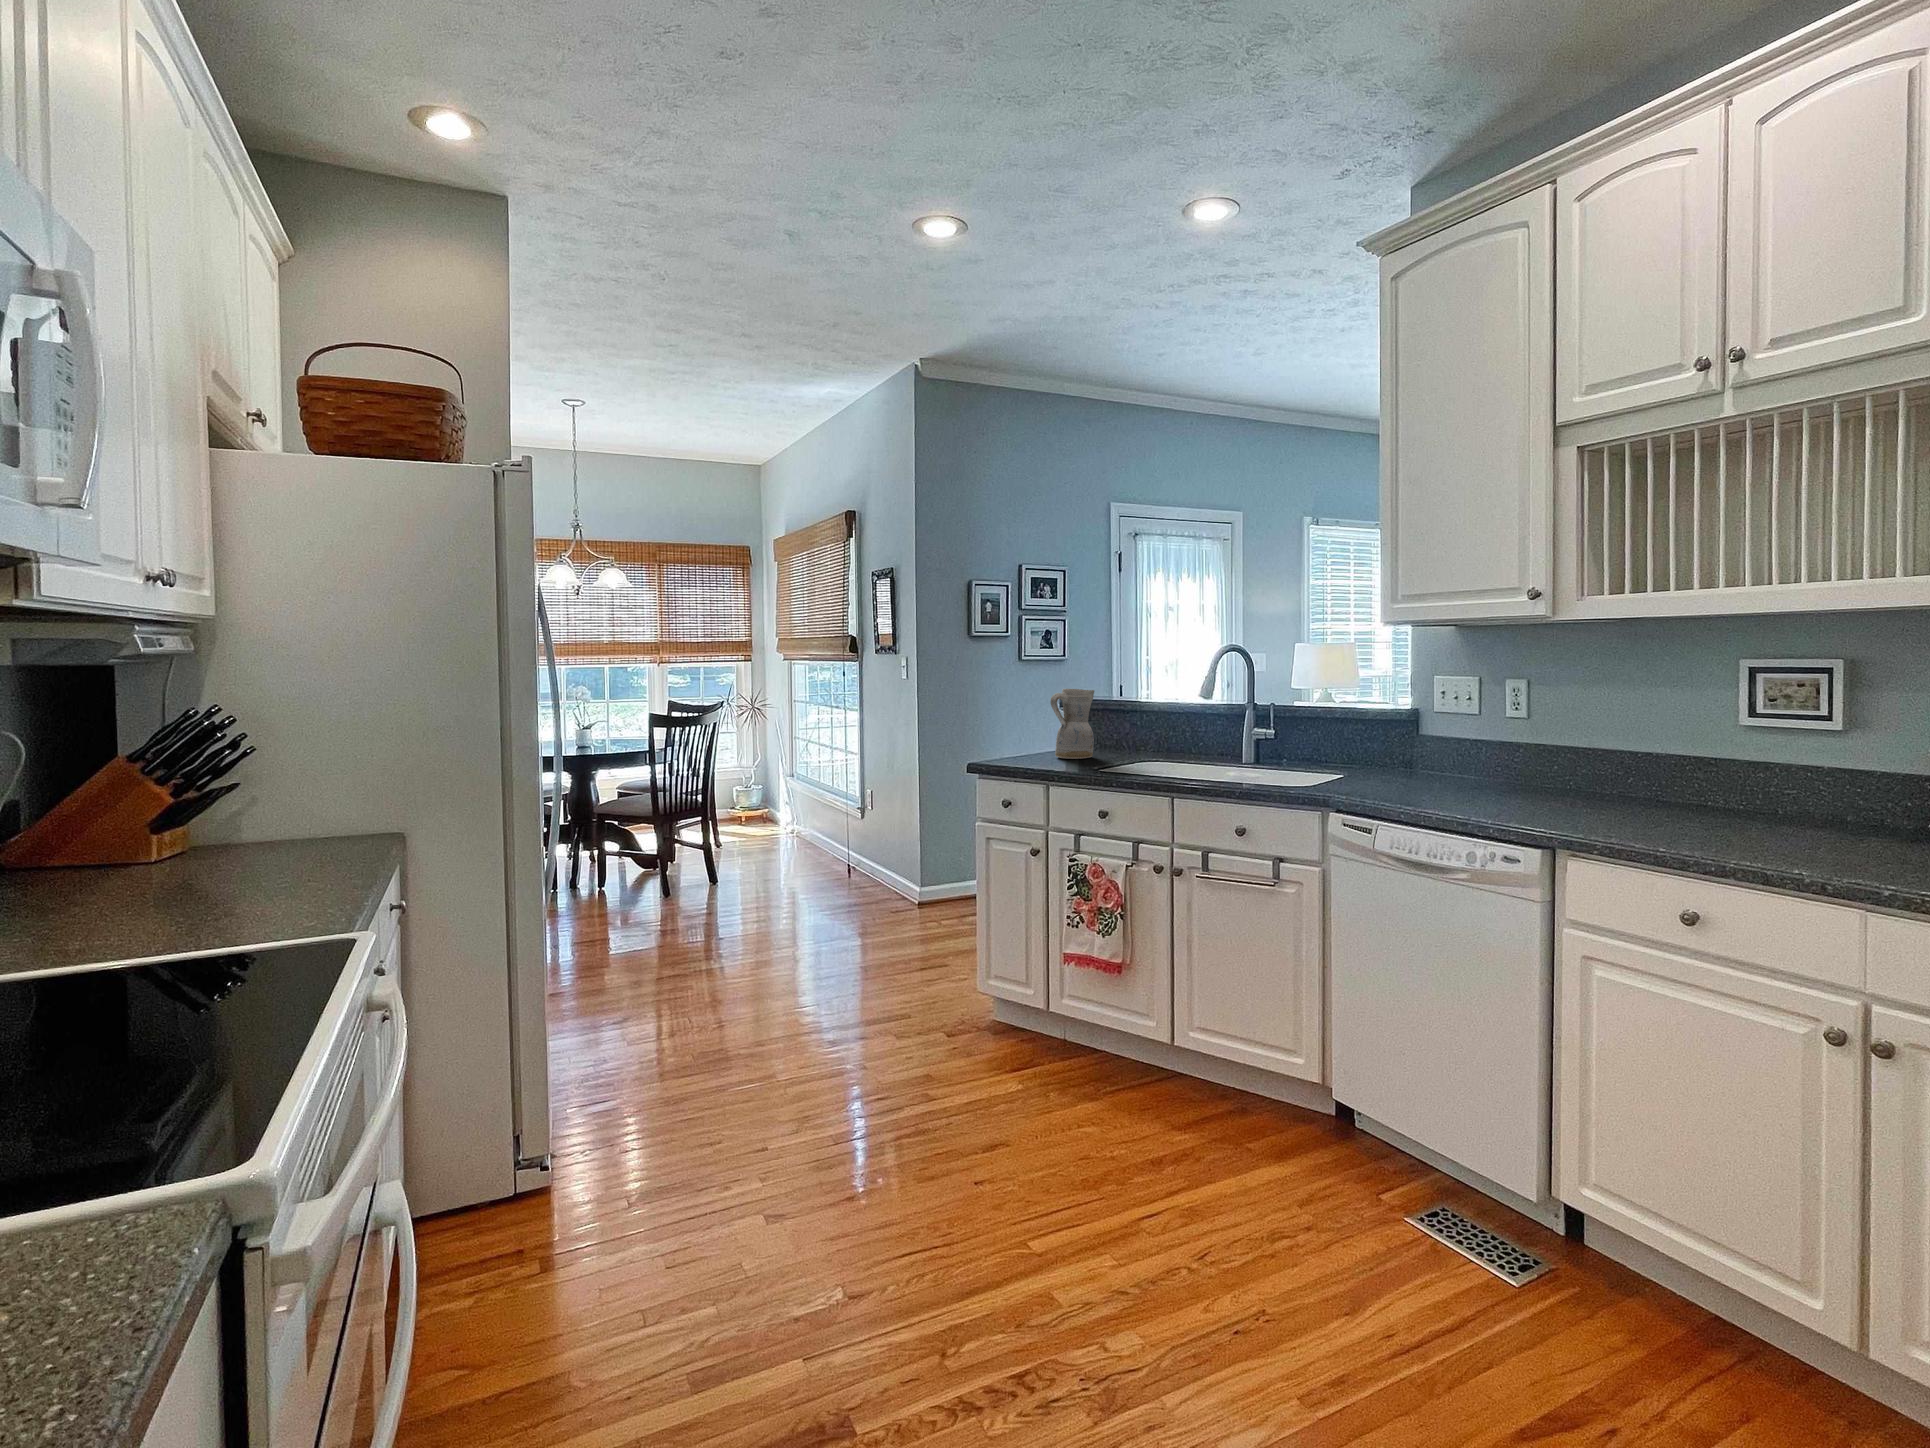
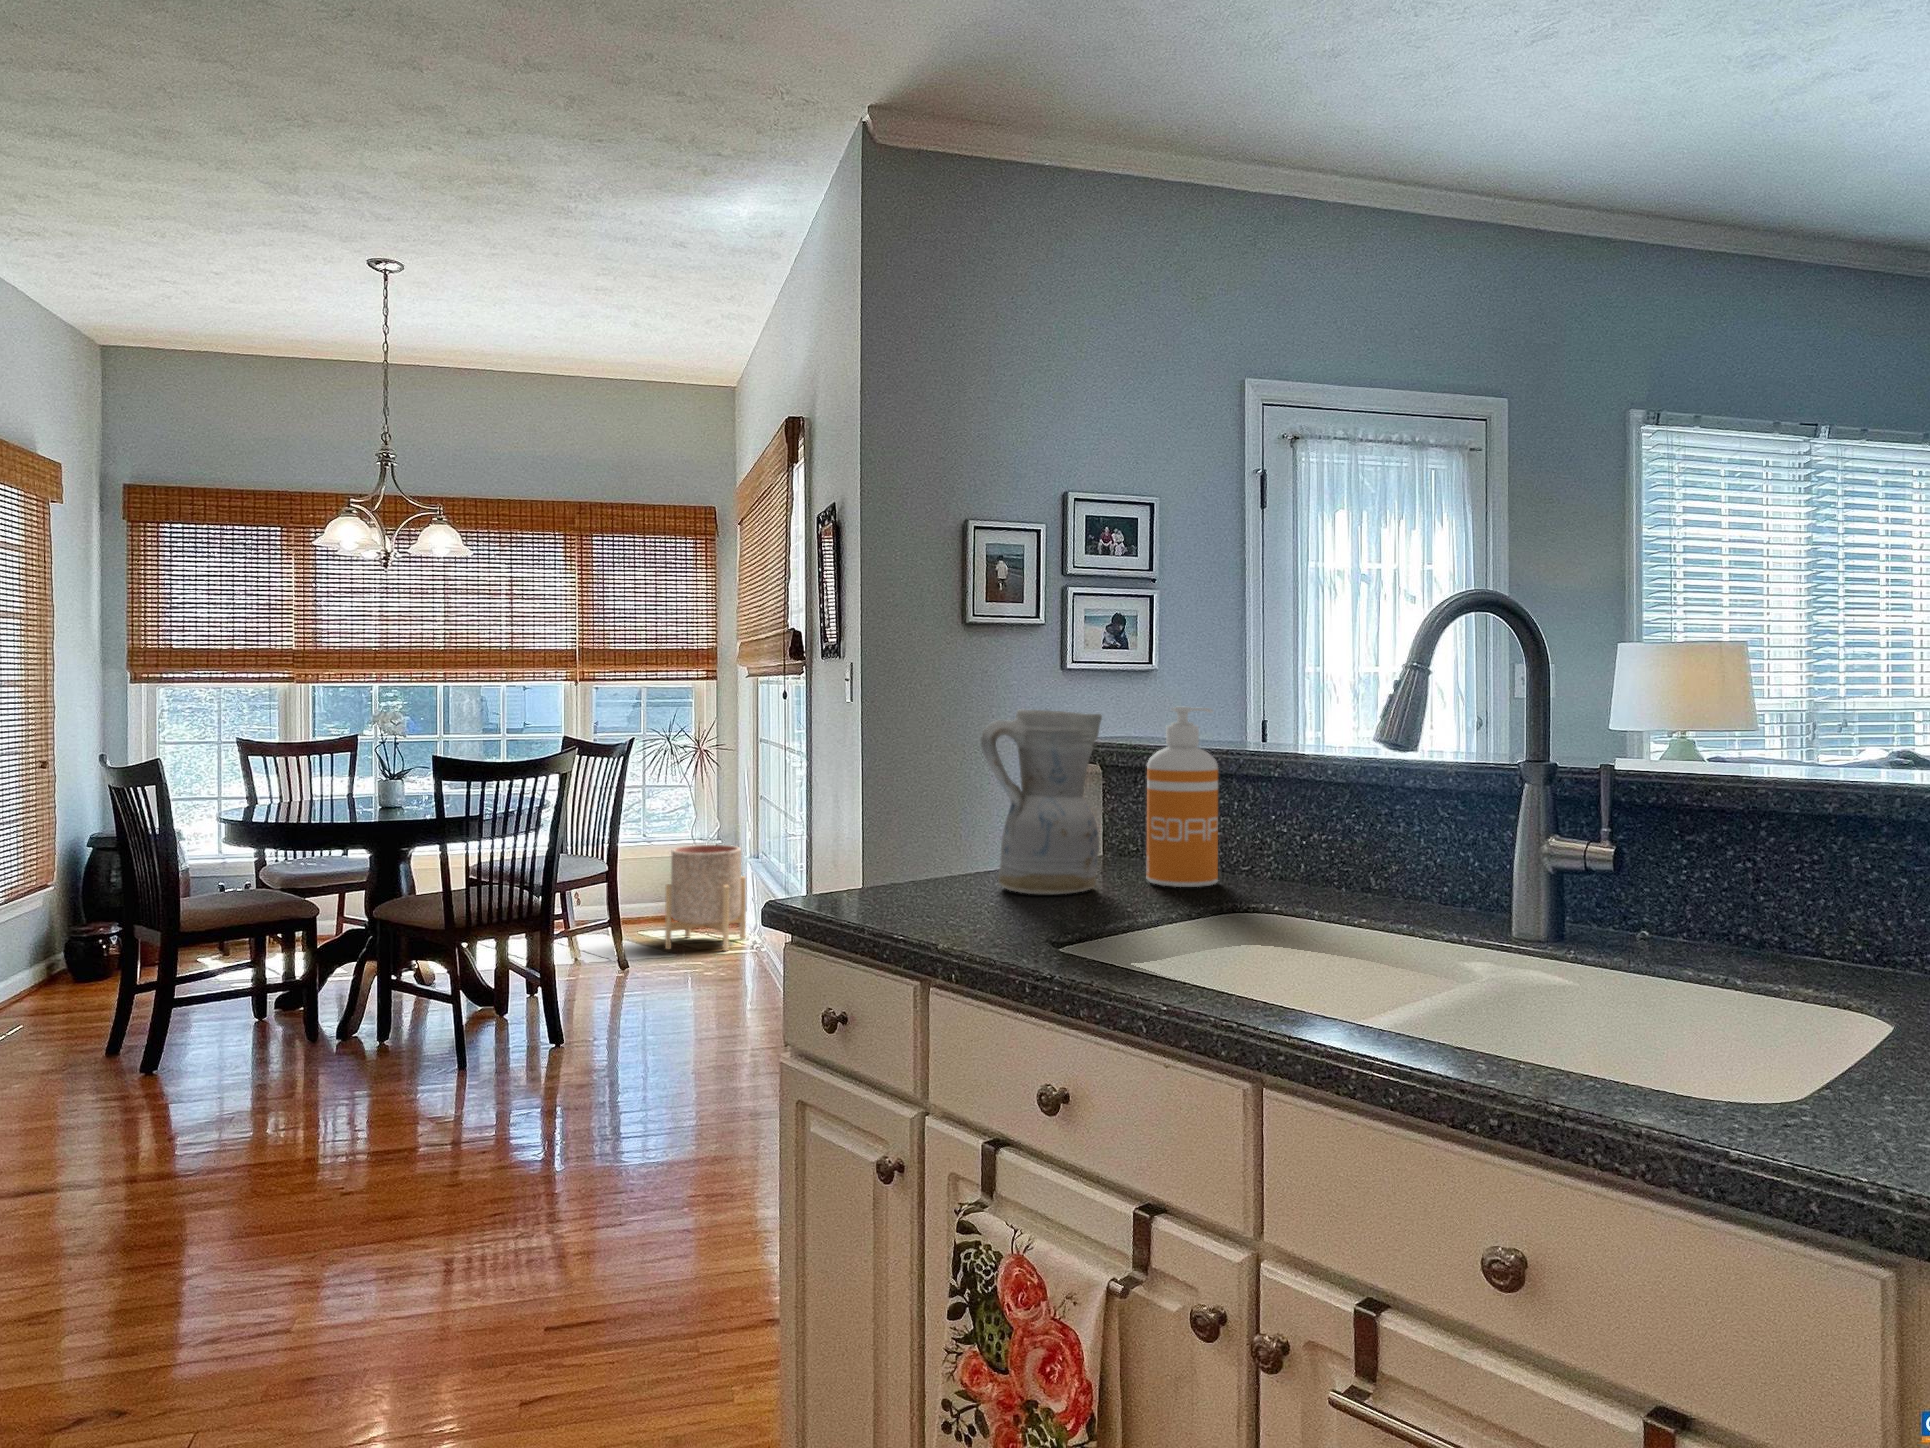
soap dispenser: none [1109,686,1136,755] -> present [1147,707,1218,887]
planter: none [735,769,783,836] -> present [665,845,746,951]

